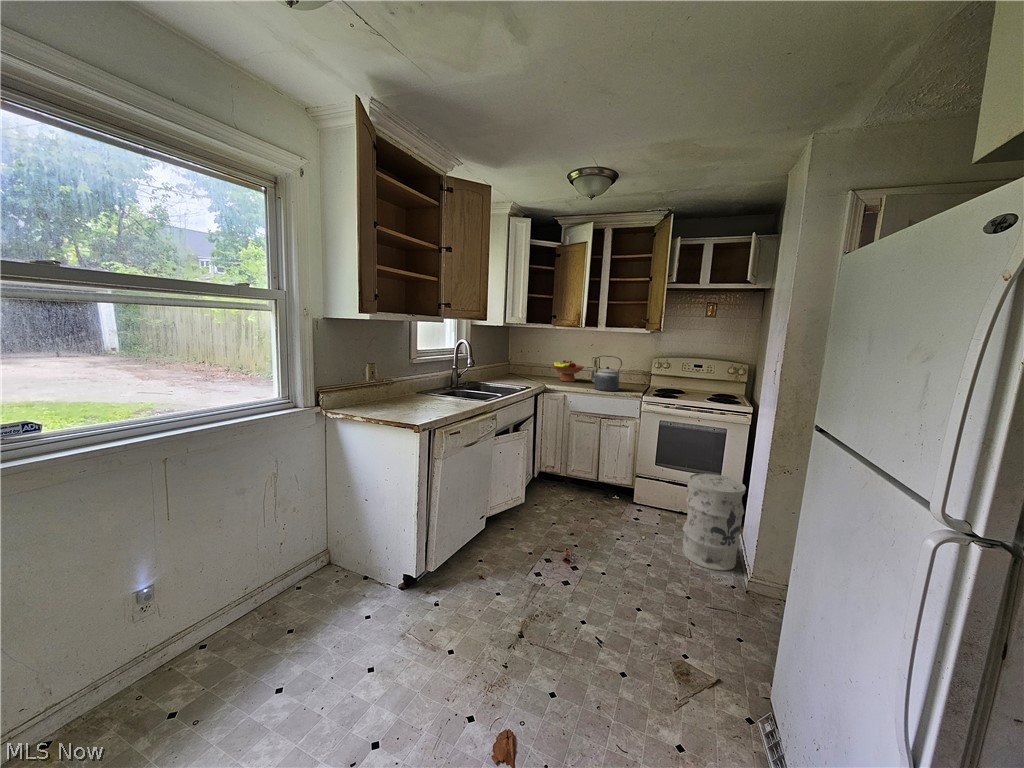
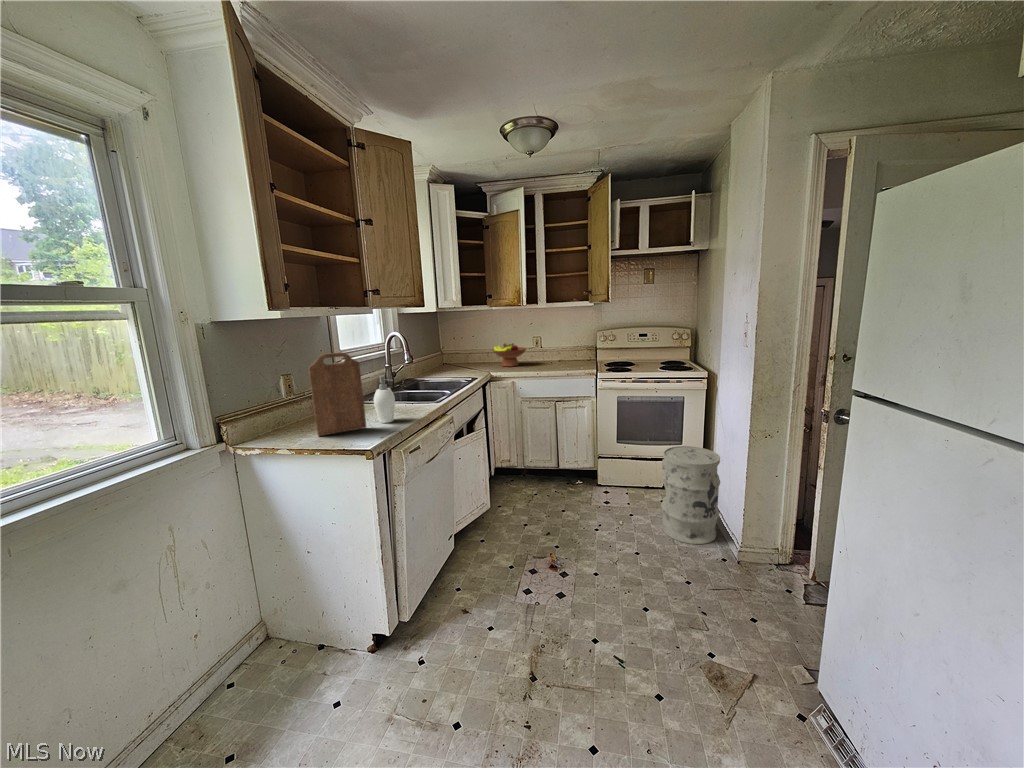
cutting board: none [385,349,423,412] -> present [309,353,366,436]
kettle: present [590,356,622,391] -> none [536,334,570,373]
soap dispenser: none [432,372,449,410] -> present [374,376,395,423]

